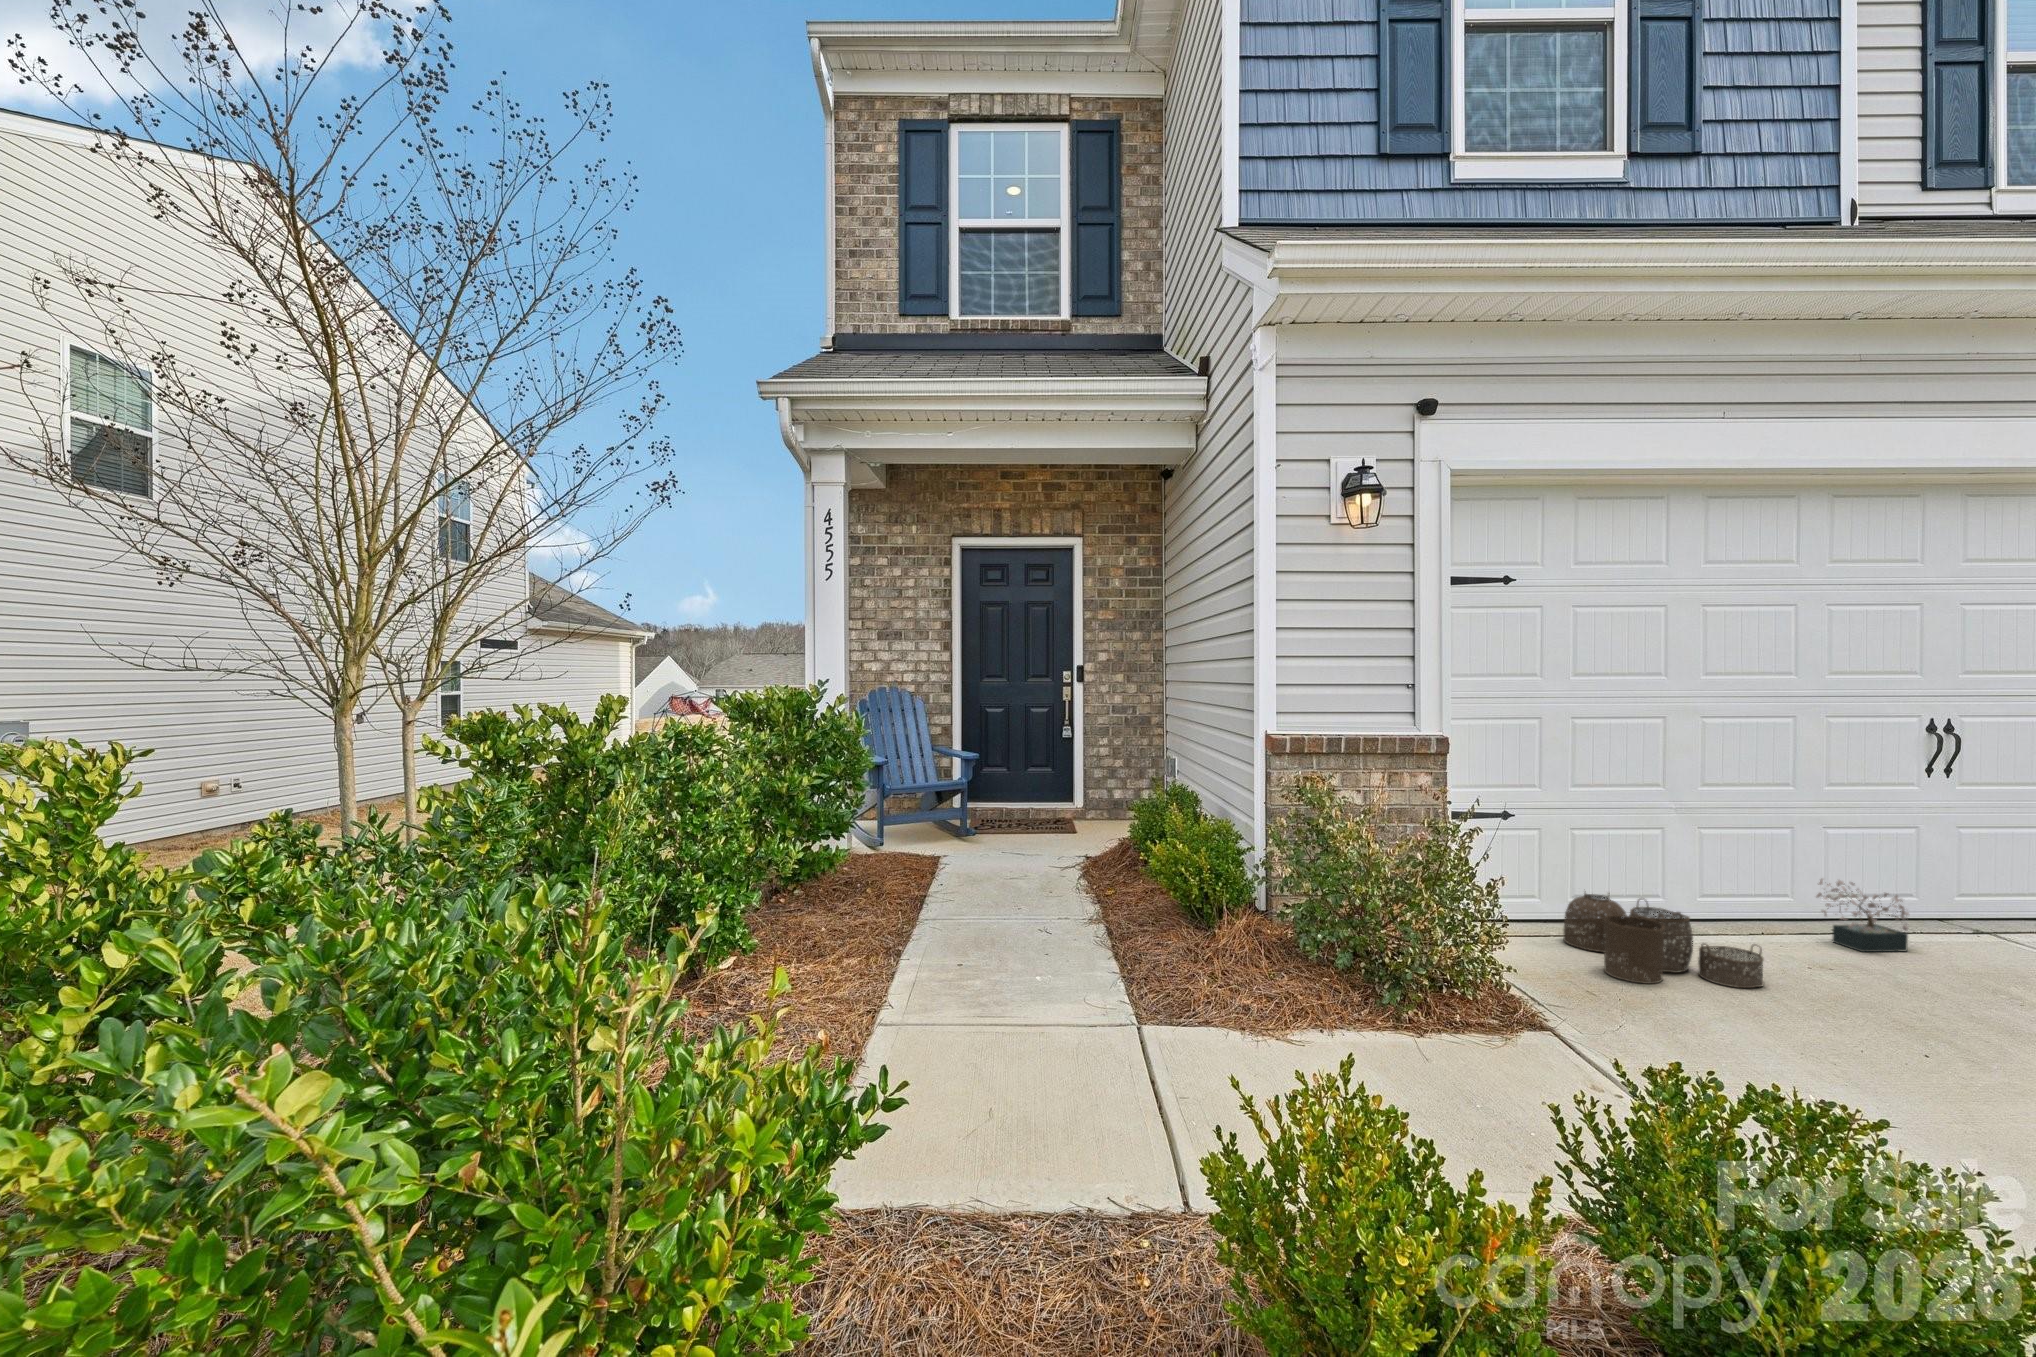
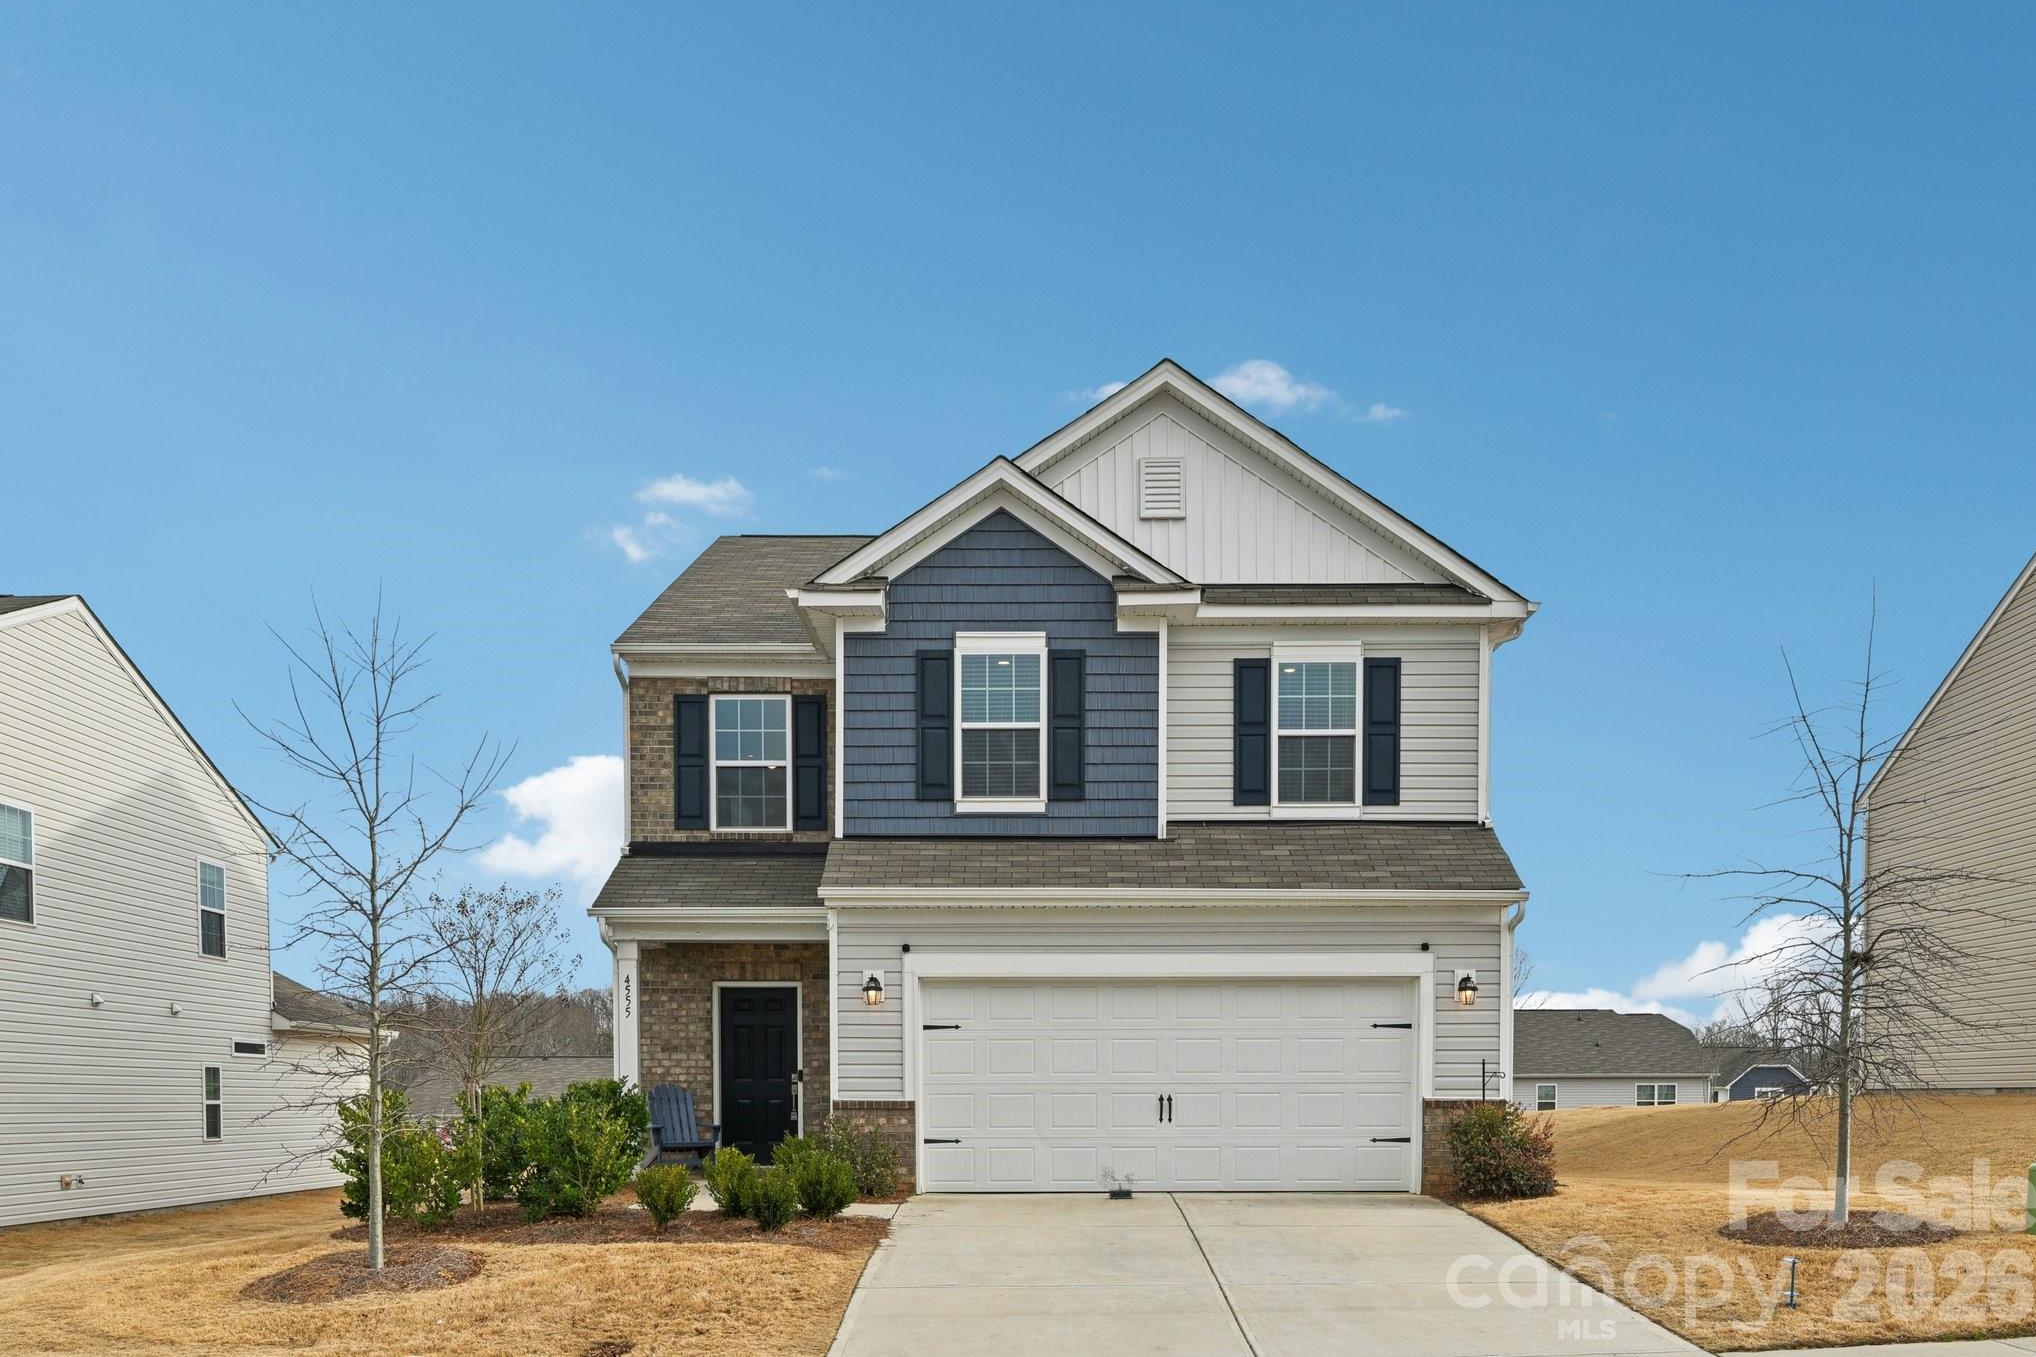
woven basket: present [1563,893,1764,988] -> none [974,1174,1034,1204]

